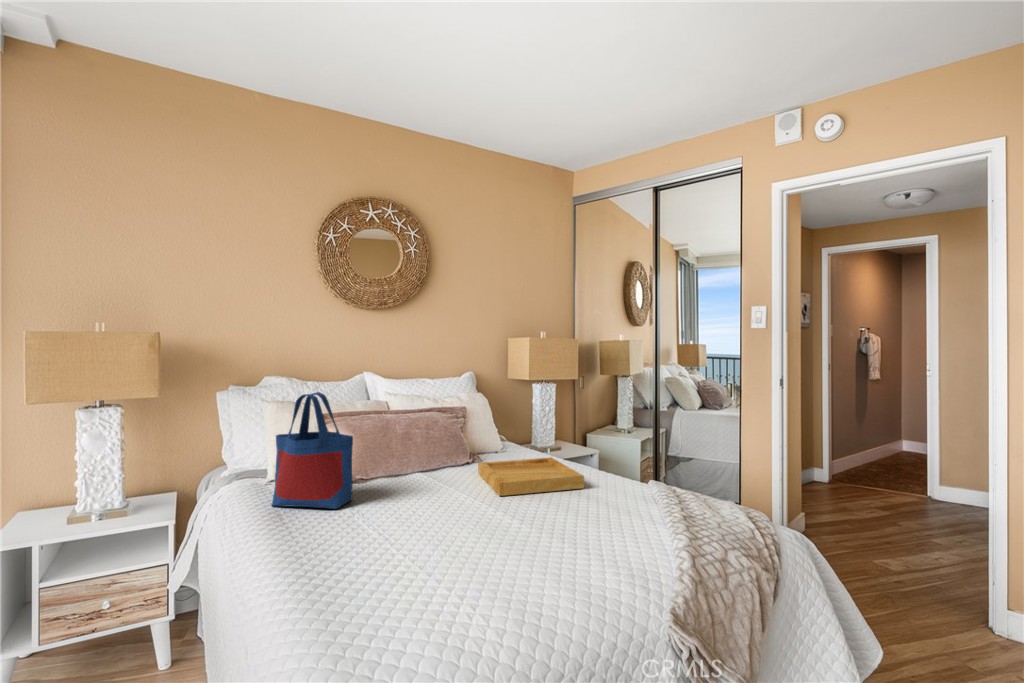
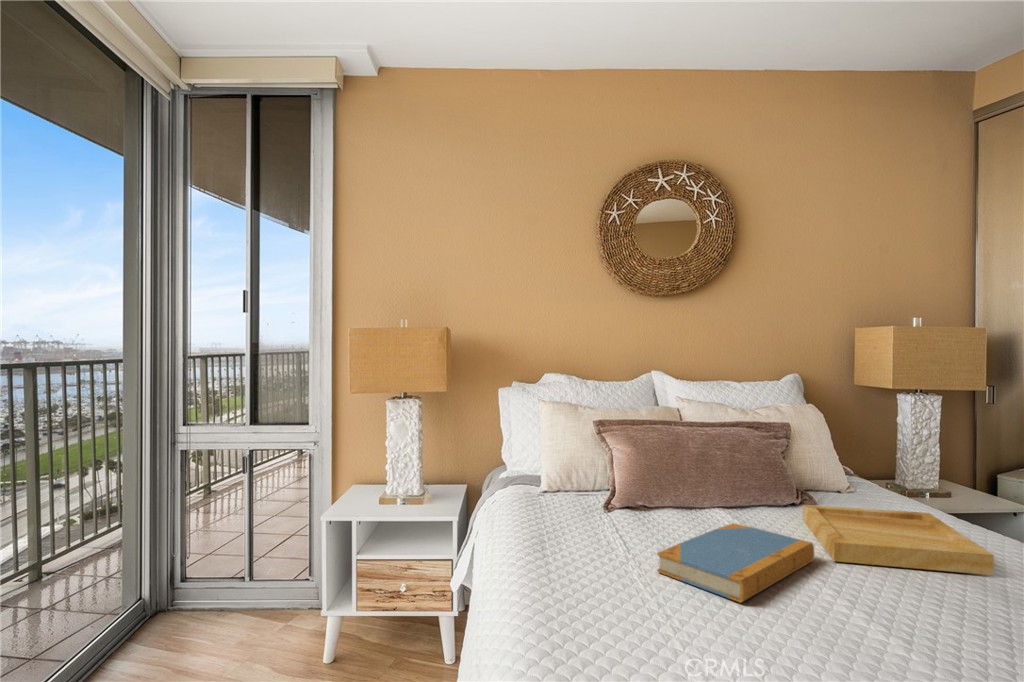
tote bag: present [272,392,353,509] -> none [540,396,629,539]
book: none [381,482,488,533] -> present [657,523,814,603]

